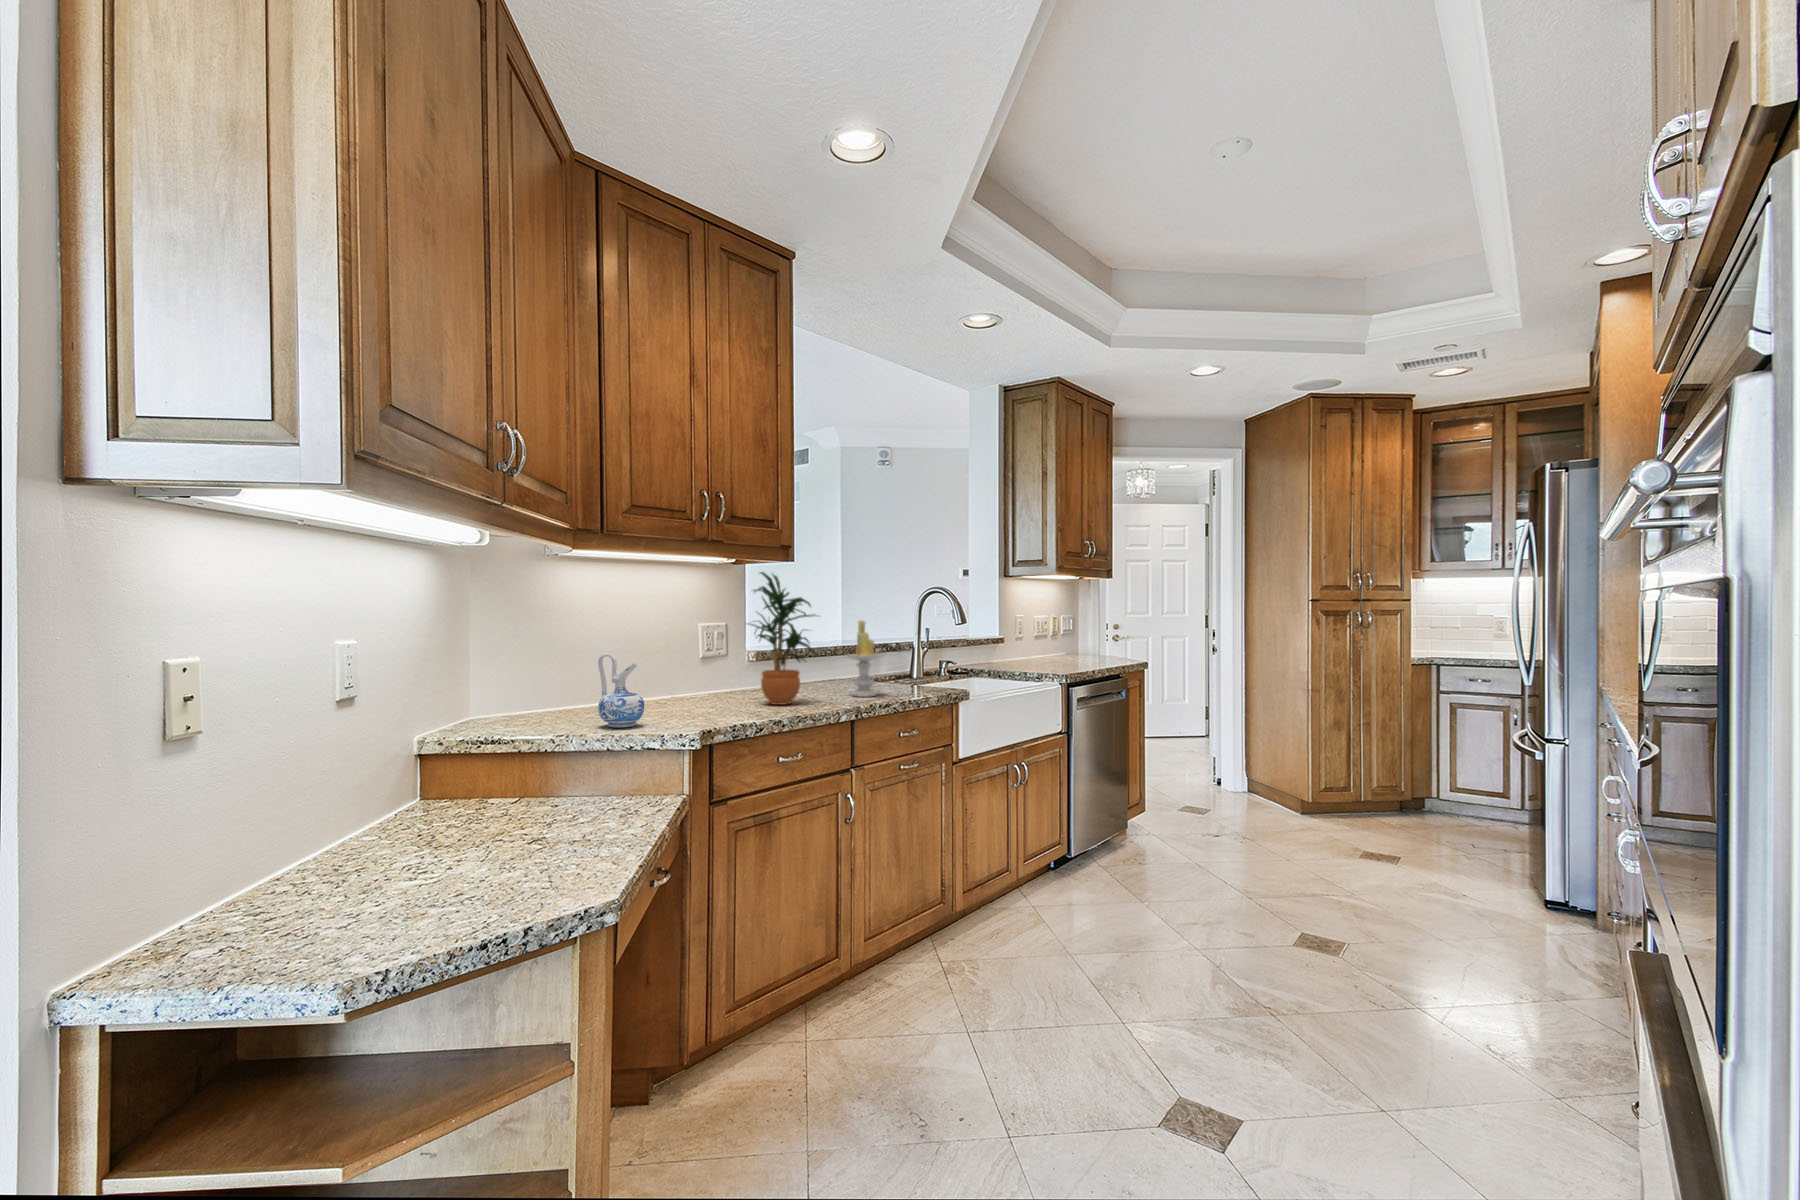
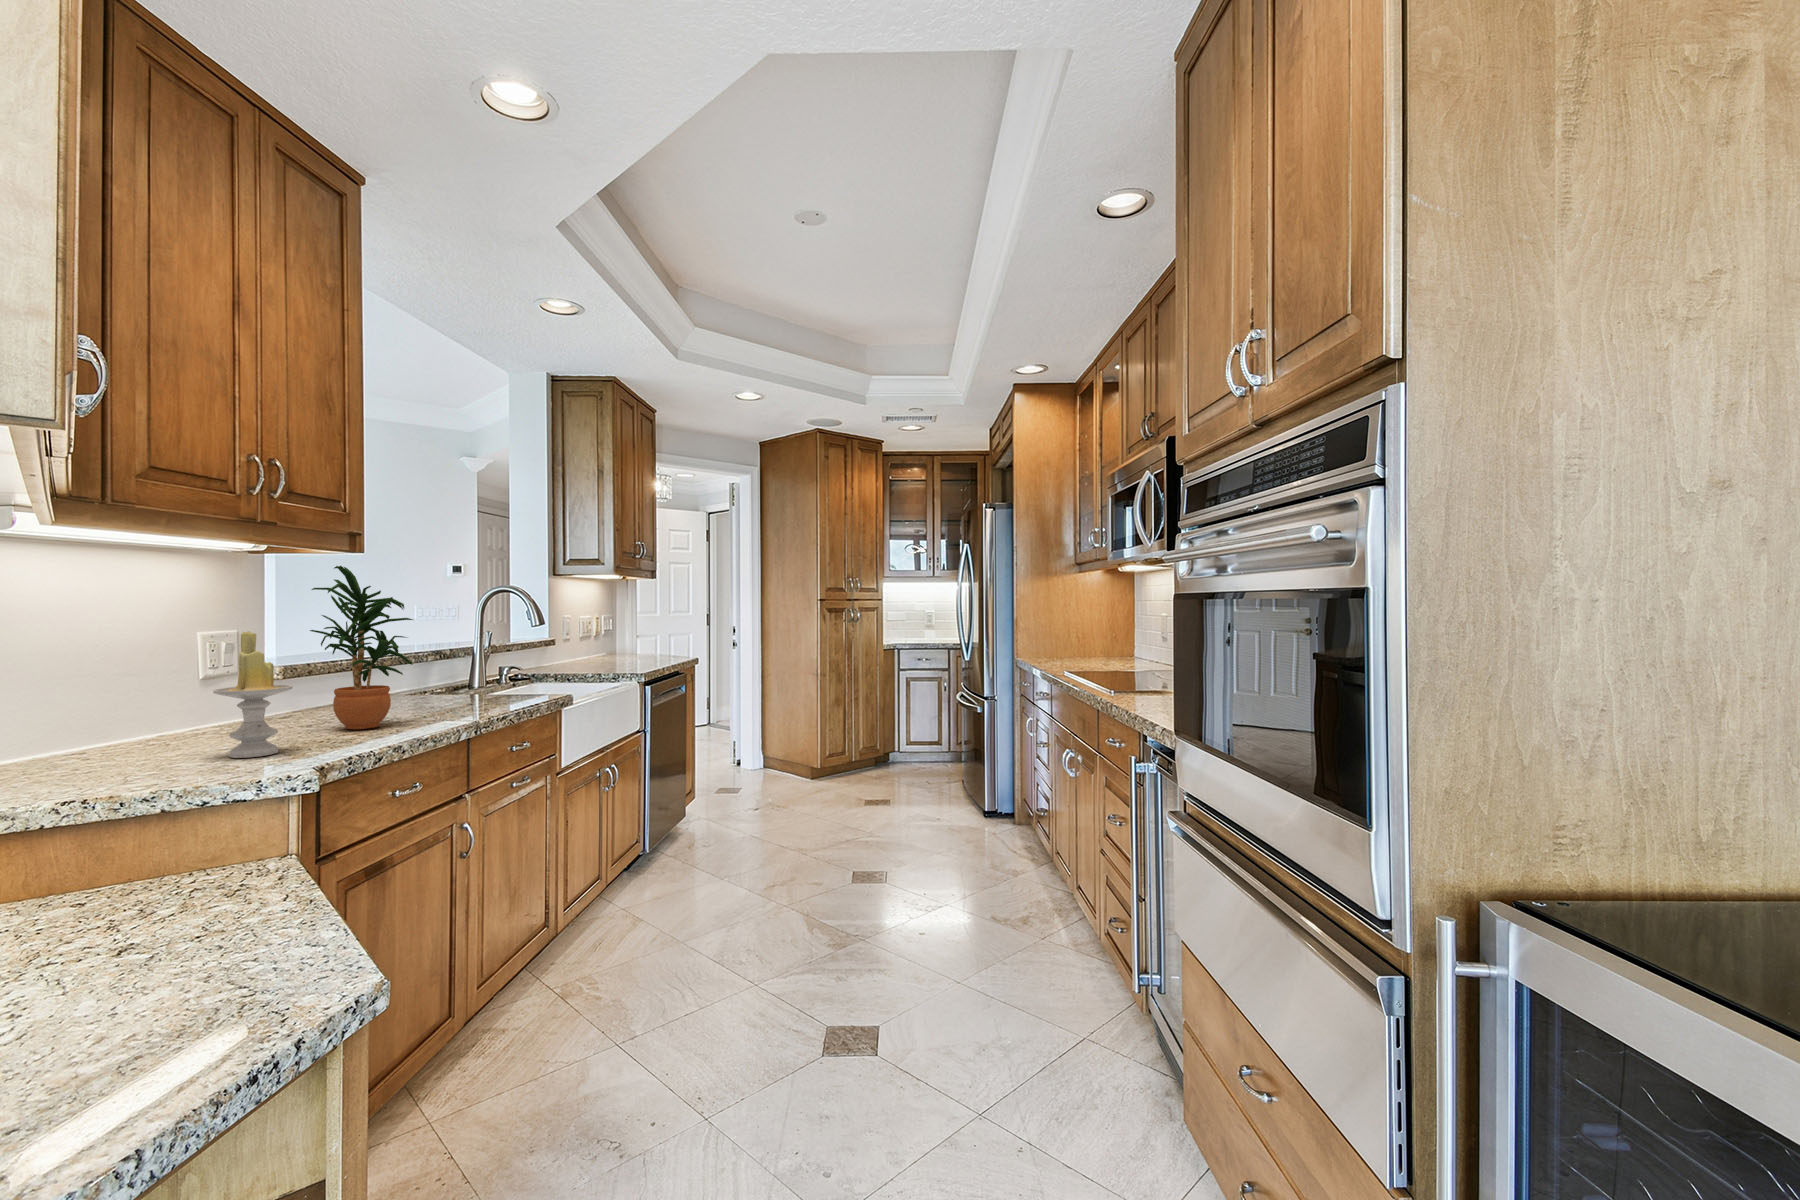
candle: present [846,620,882,697] -> present [213,631,293,758]
ceramic pitcher: present [598,653,644,727] -> none [119,677,204,781]

